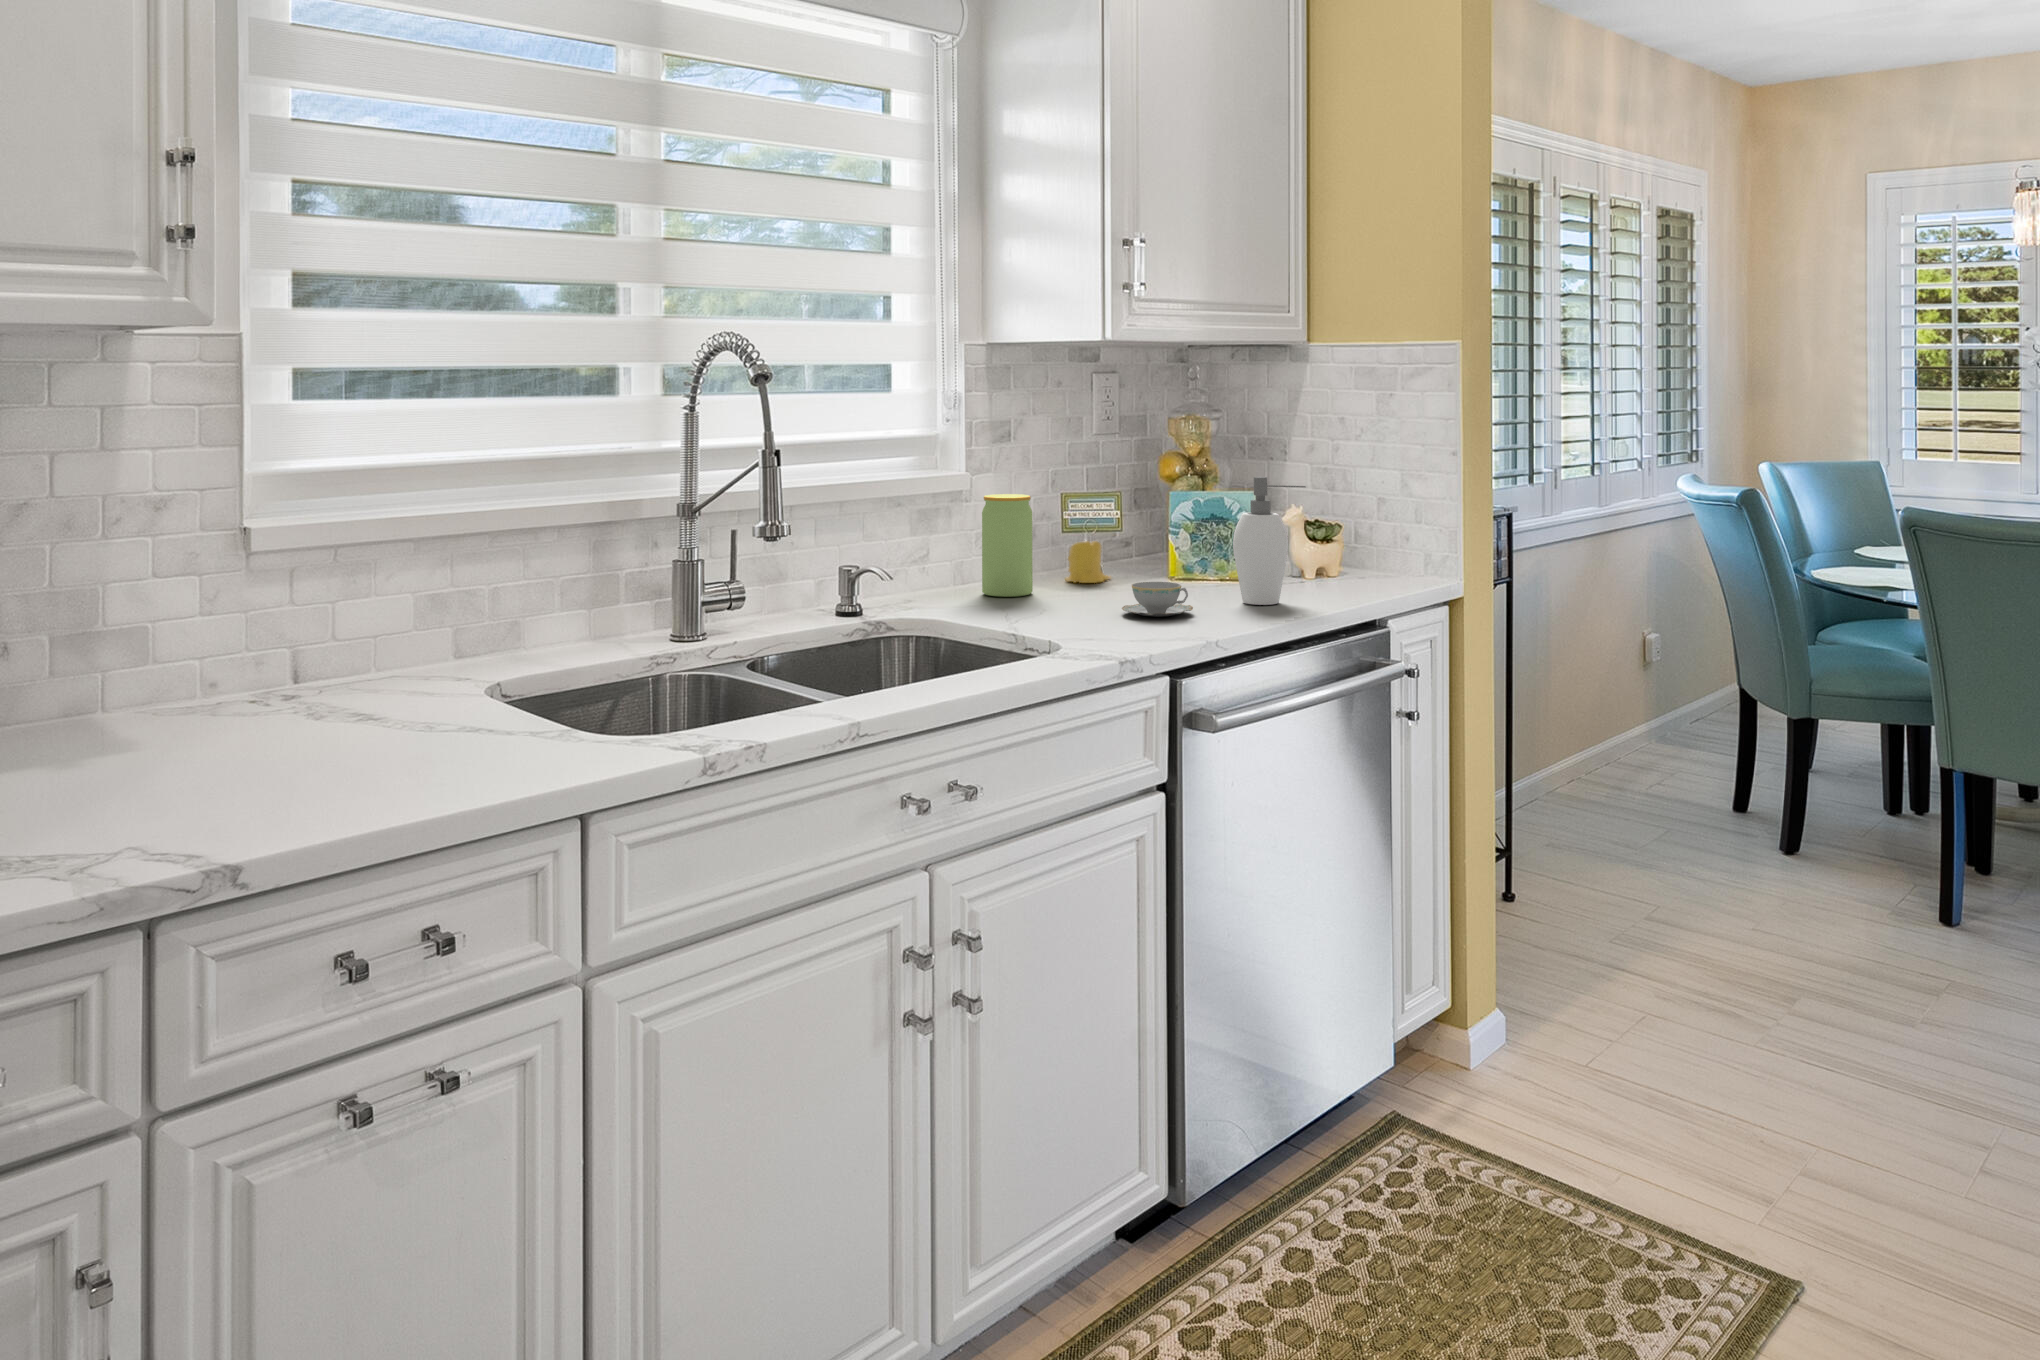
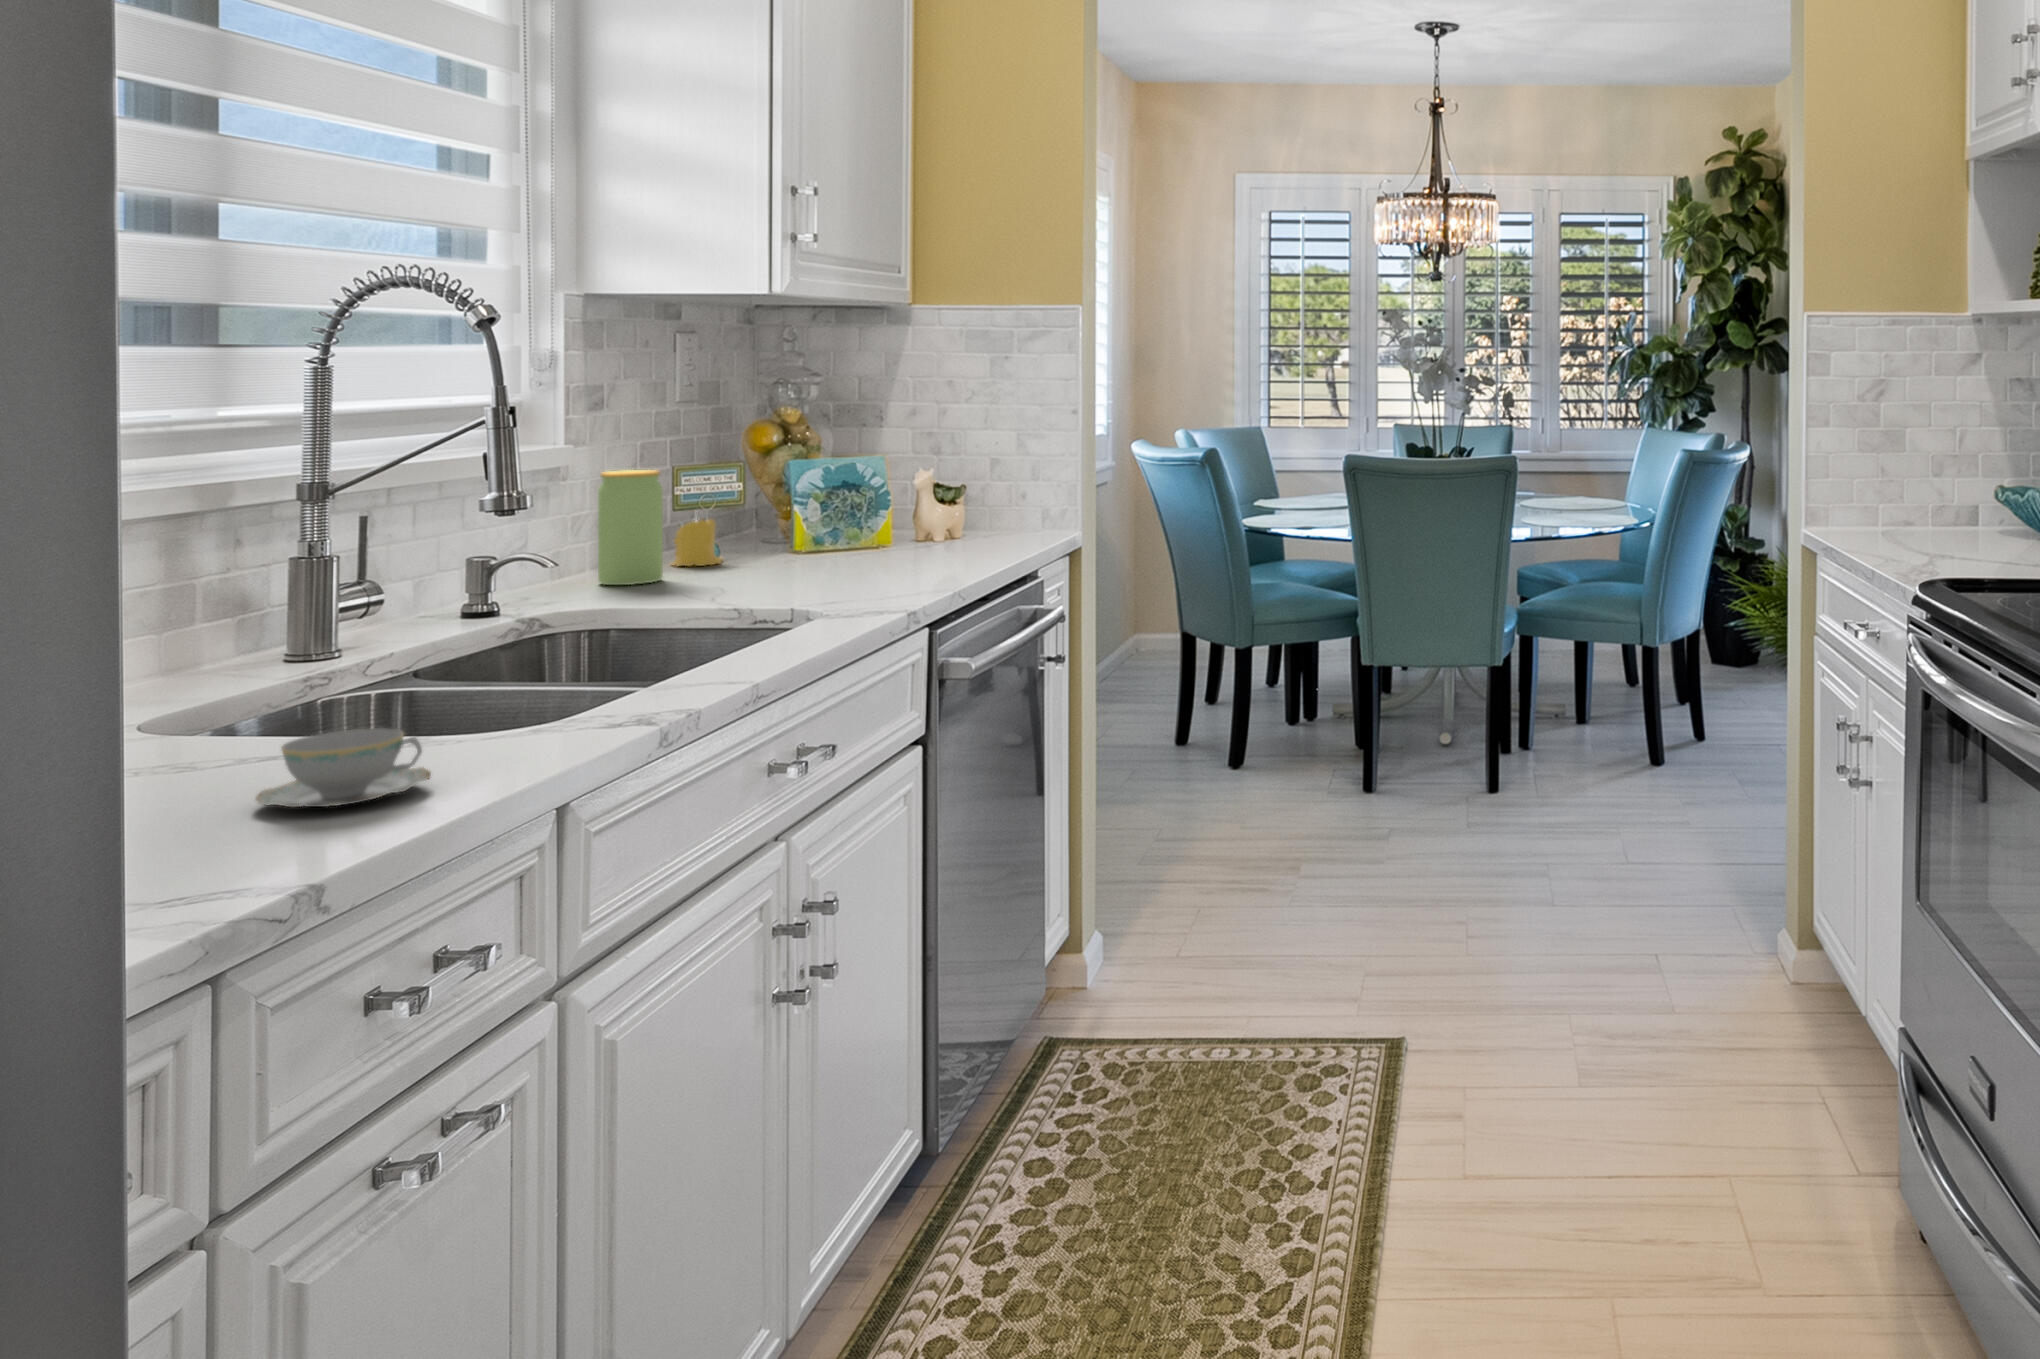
soap dispenser: present [1233,477,1306,605] -> none [902,438,978,565]
teacup: present [1122,582,1193,616] -> present [255,728,431,807]

